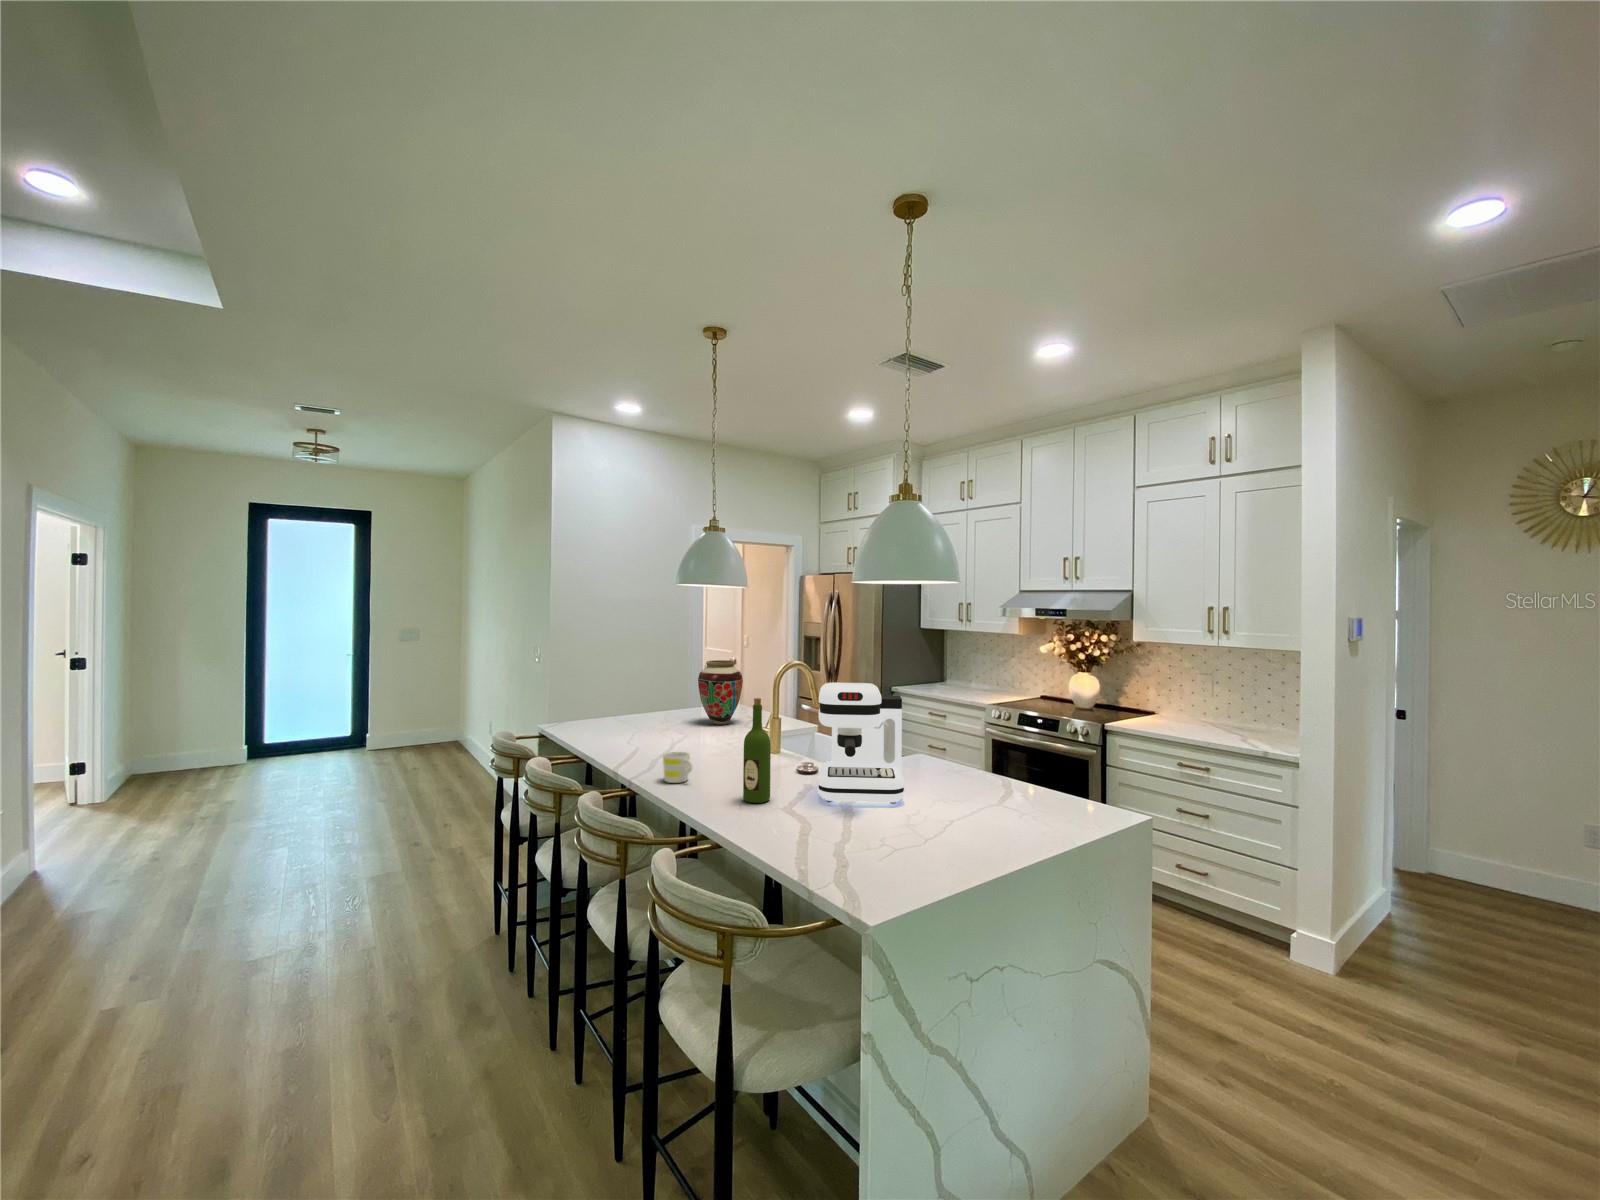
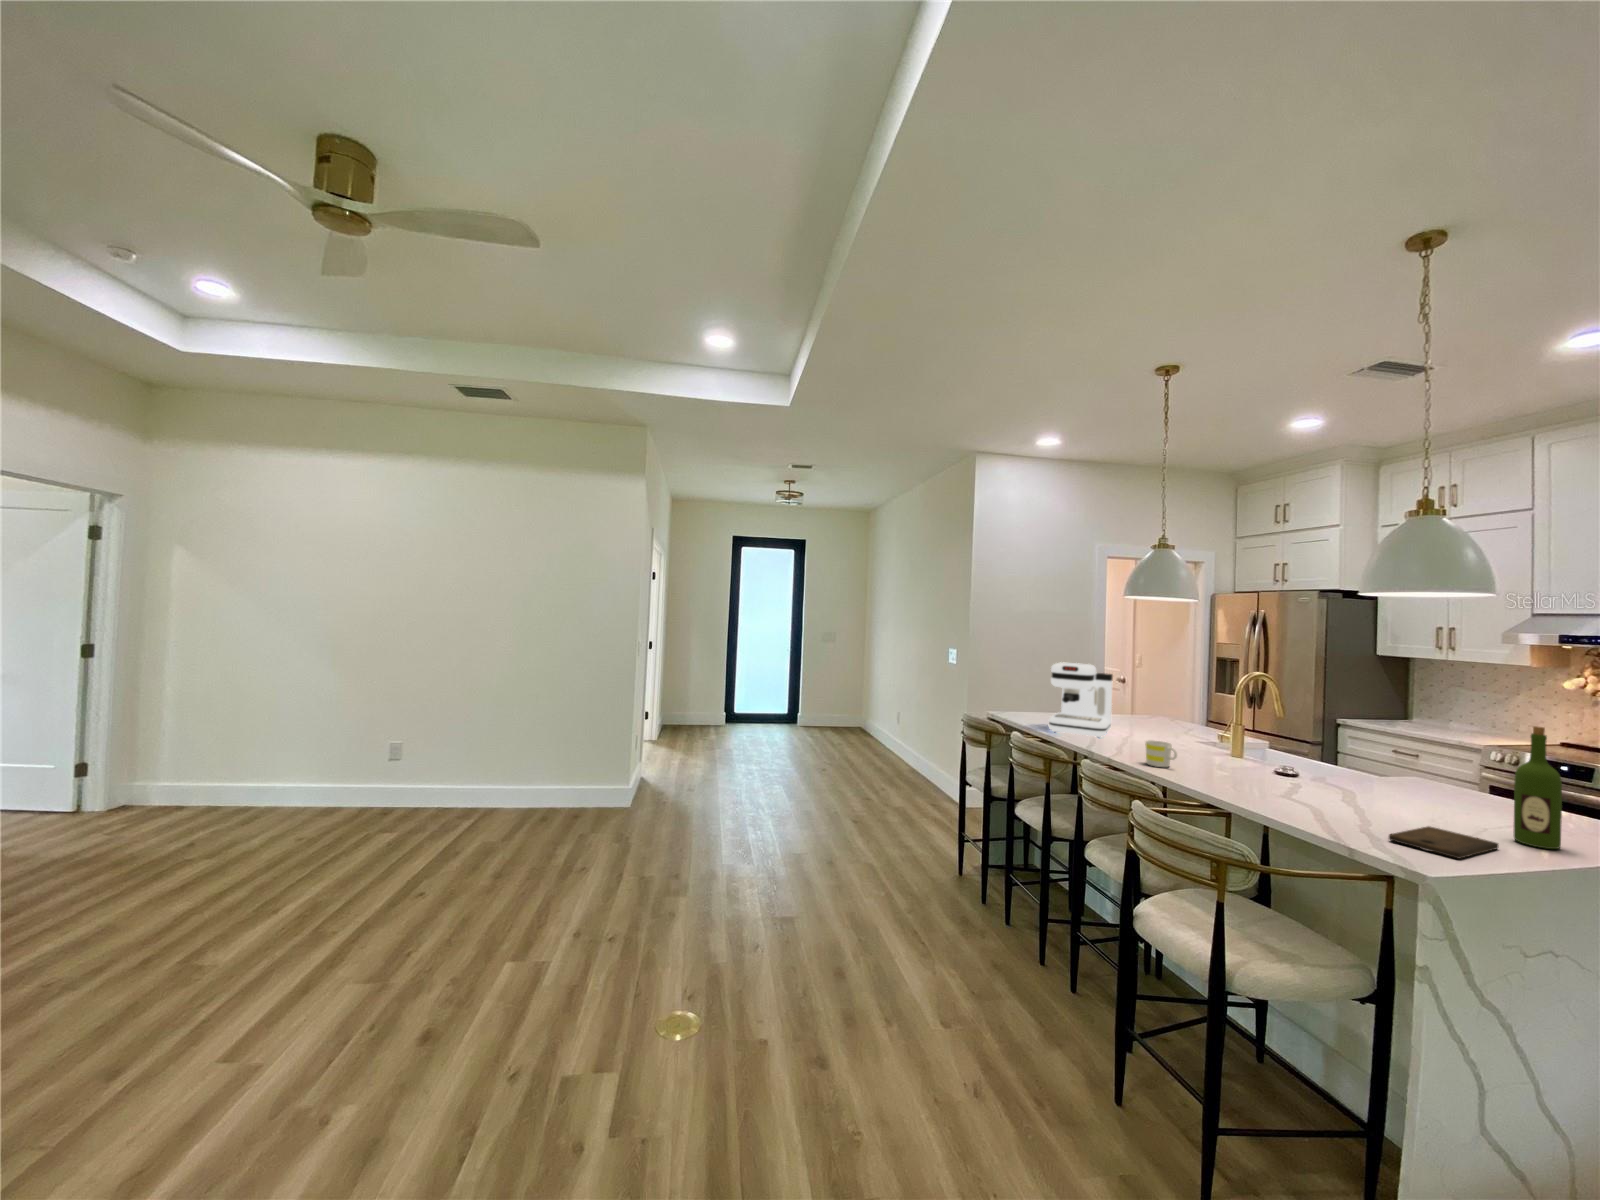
vase: present [698,660,743,725] -> none [1135,669,1183,729]
coffee maker: present [818,683,905,803] -> present [1049,662,1113,738]
wine bottle: present [743,698,771,803] -> present [1513,726,1562,849]
cutting board: none [838,824,930,866] -> present [1389,826,1499,859]

